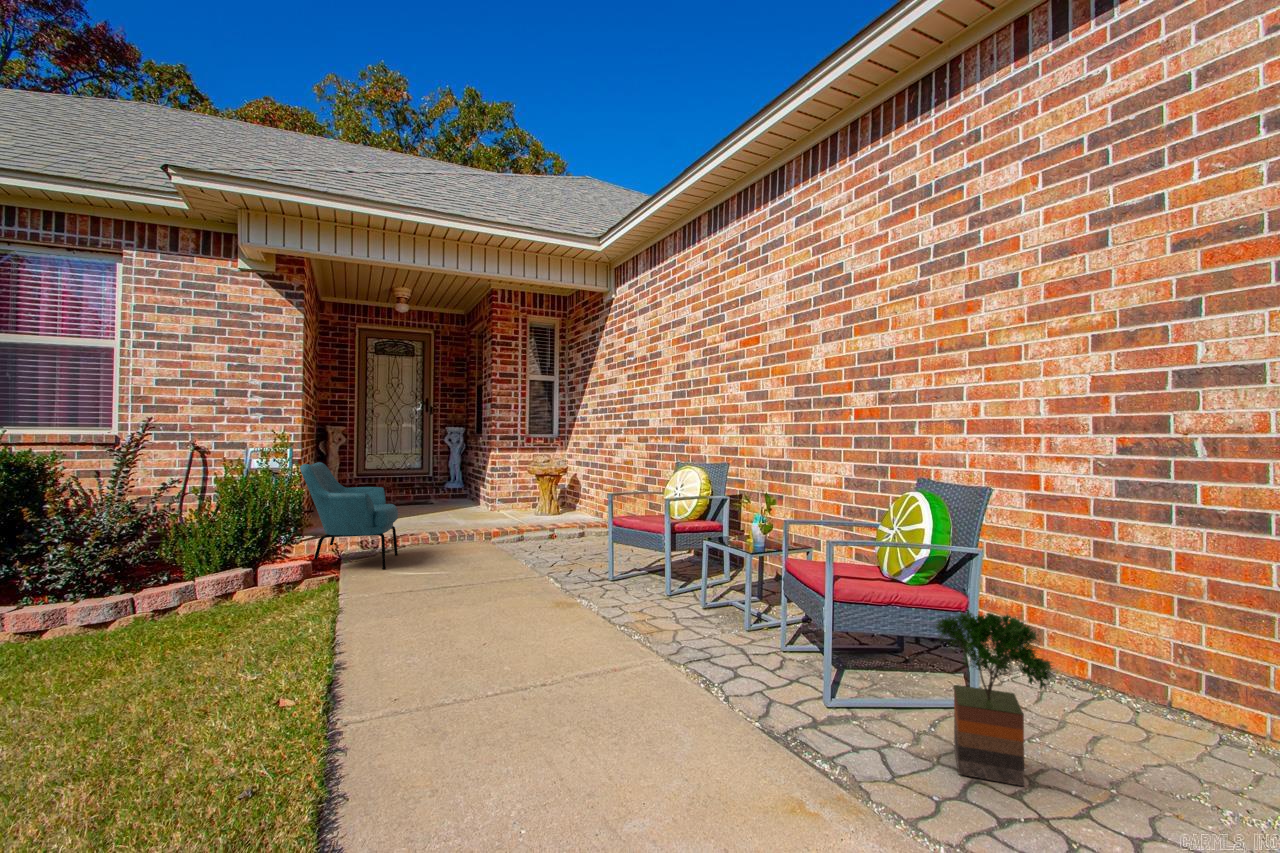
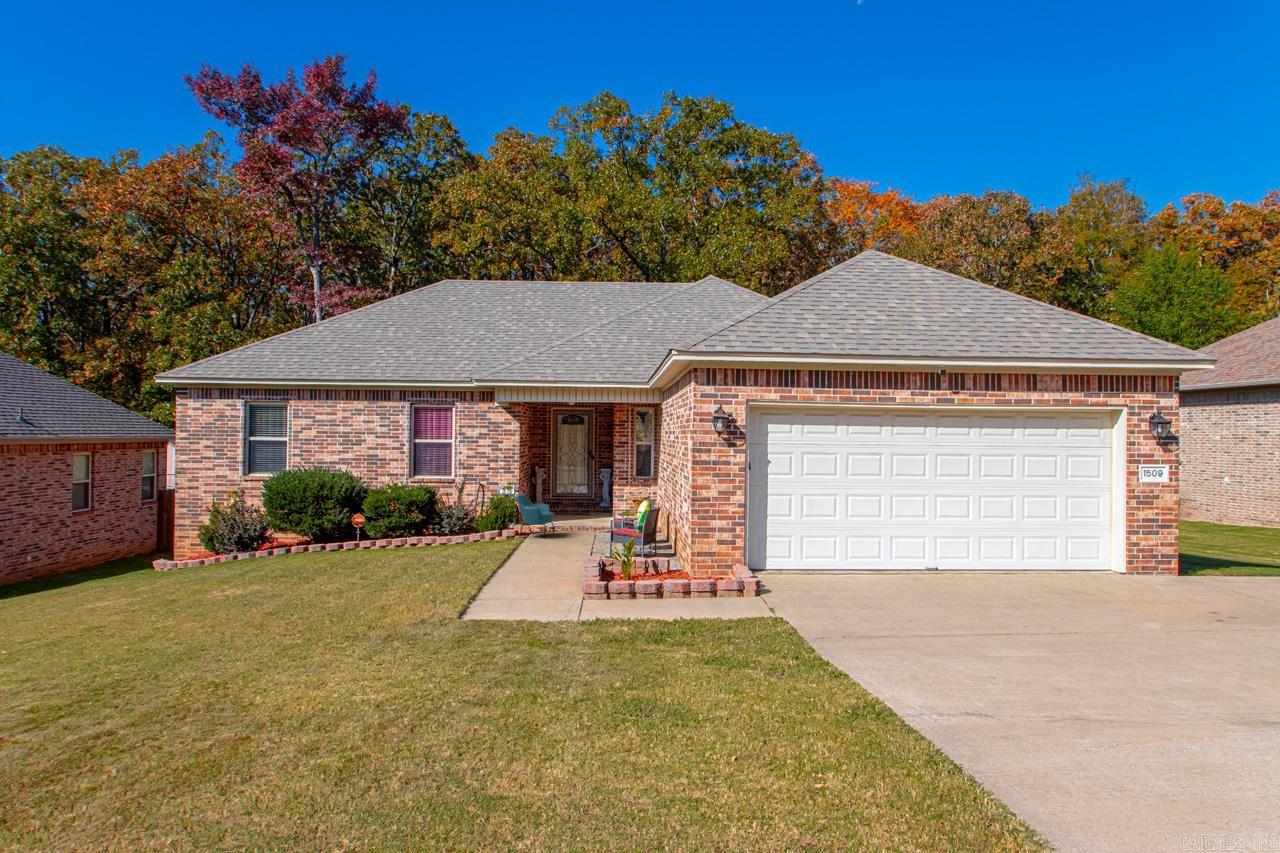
potted tree: present [935,612,1052,786] -> none [622,543,645,579]

